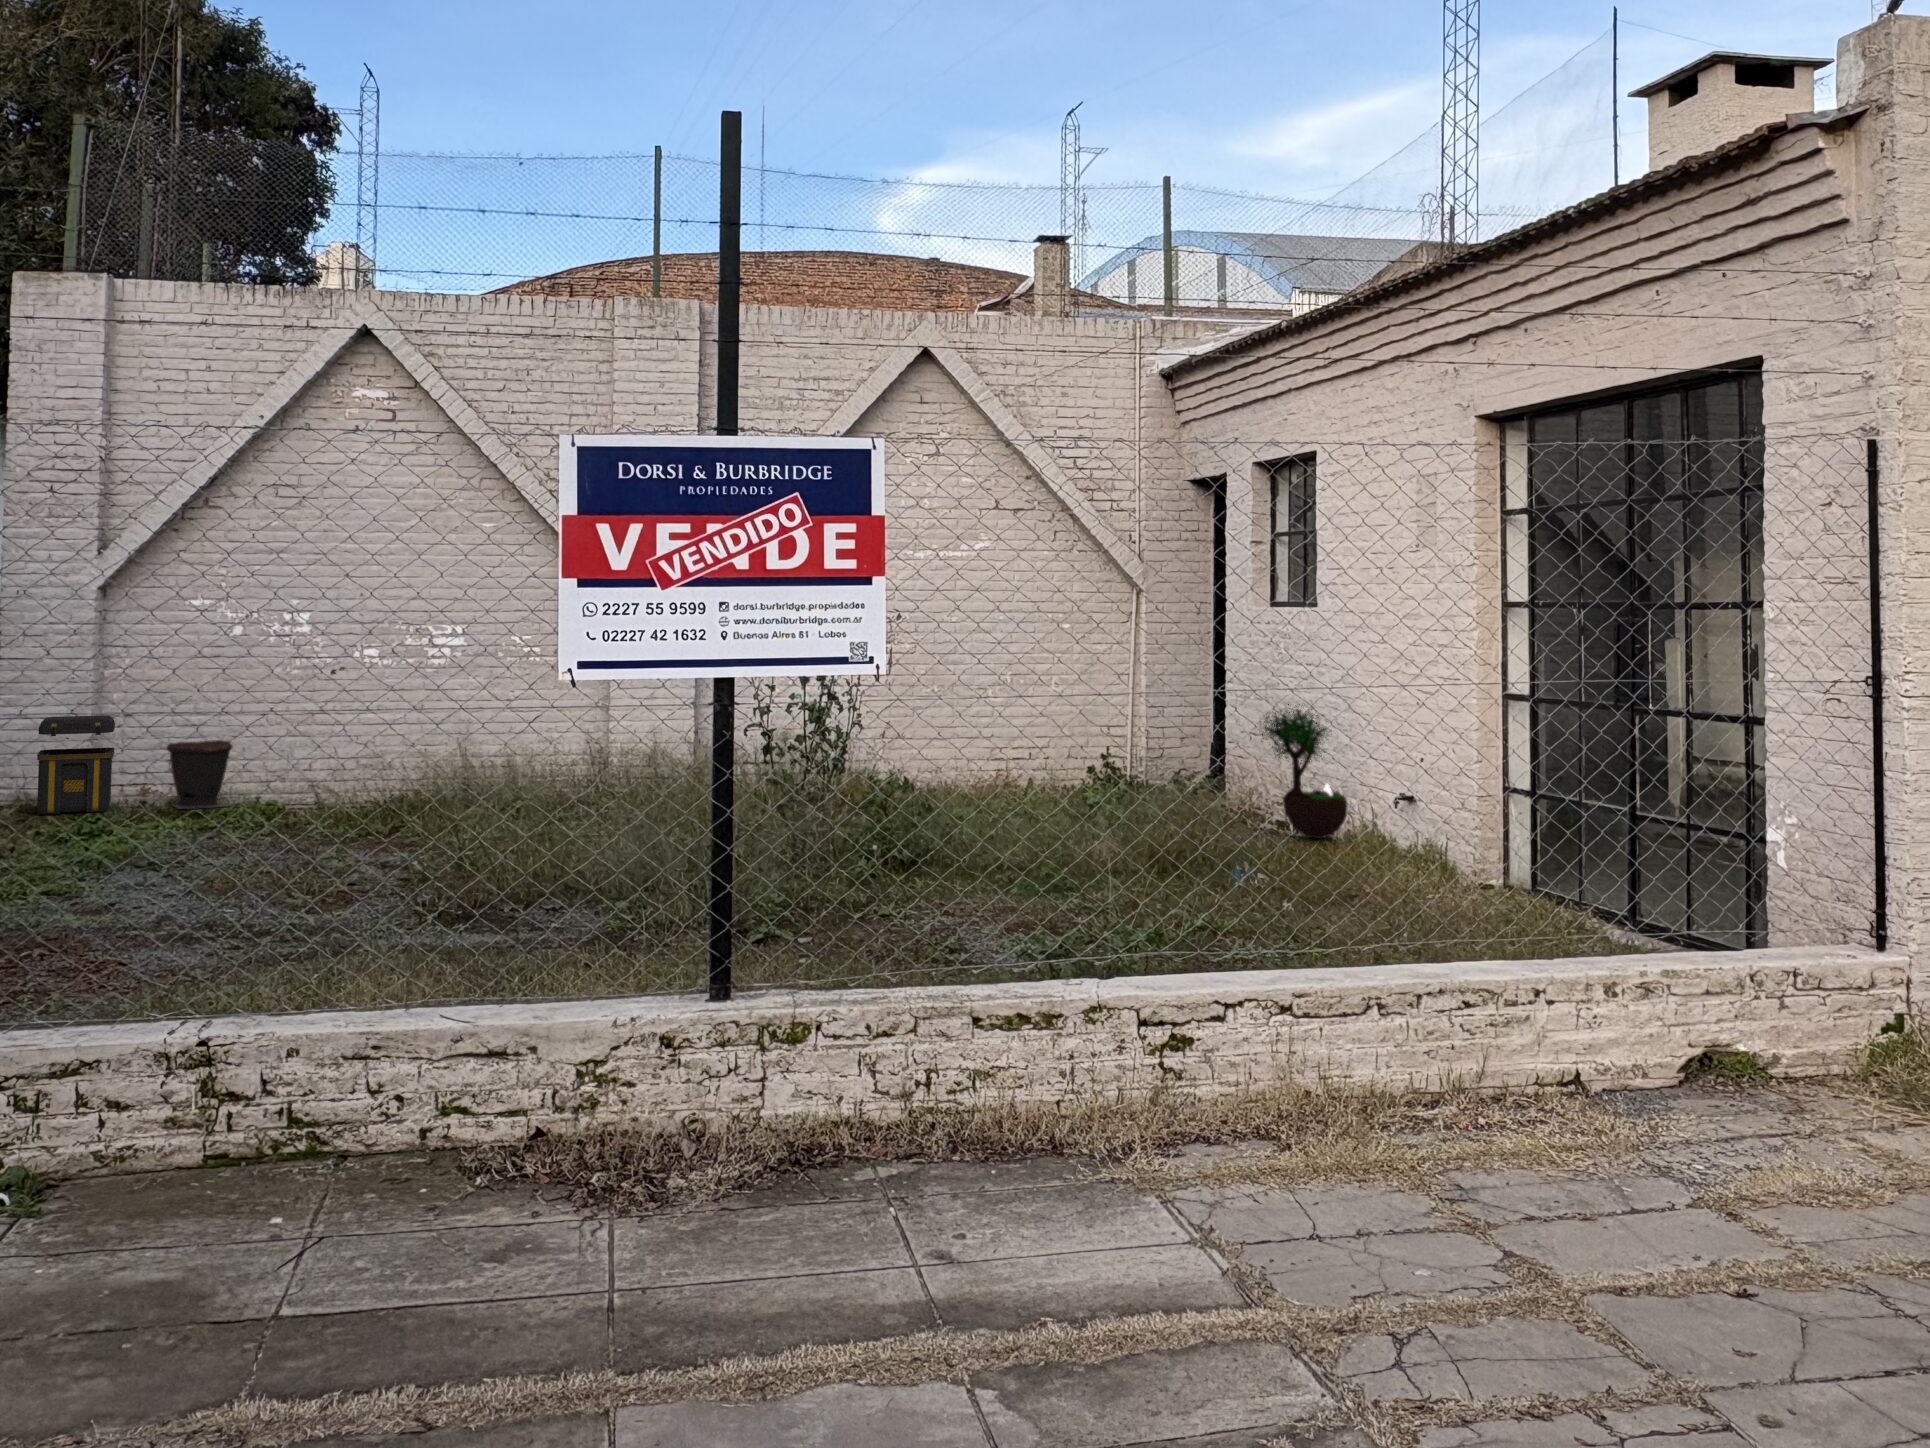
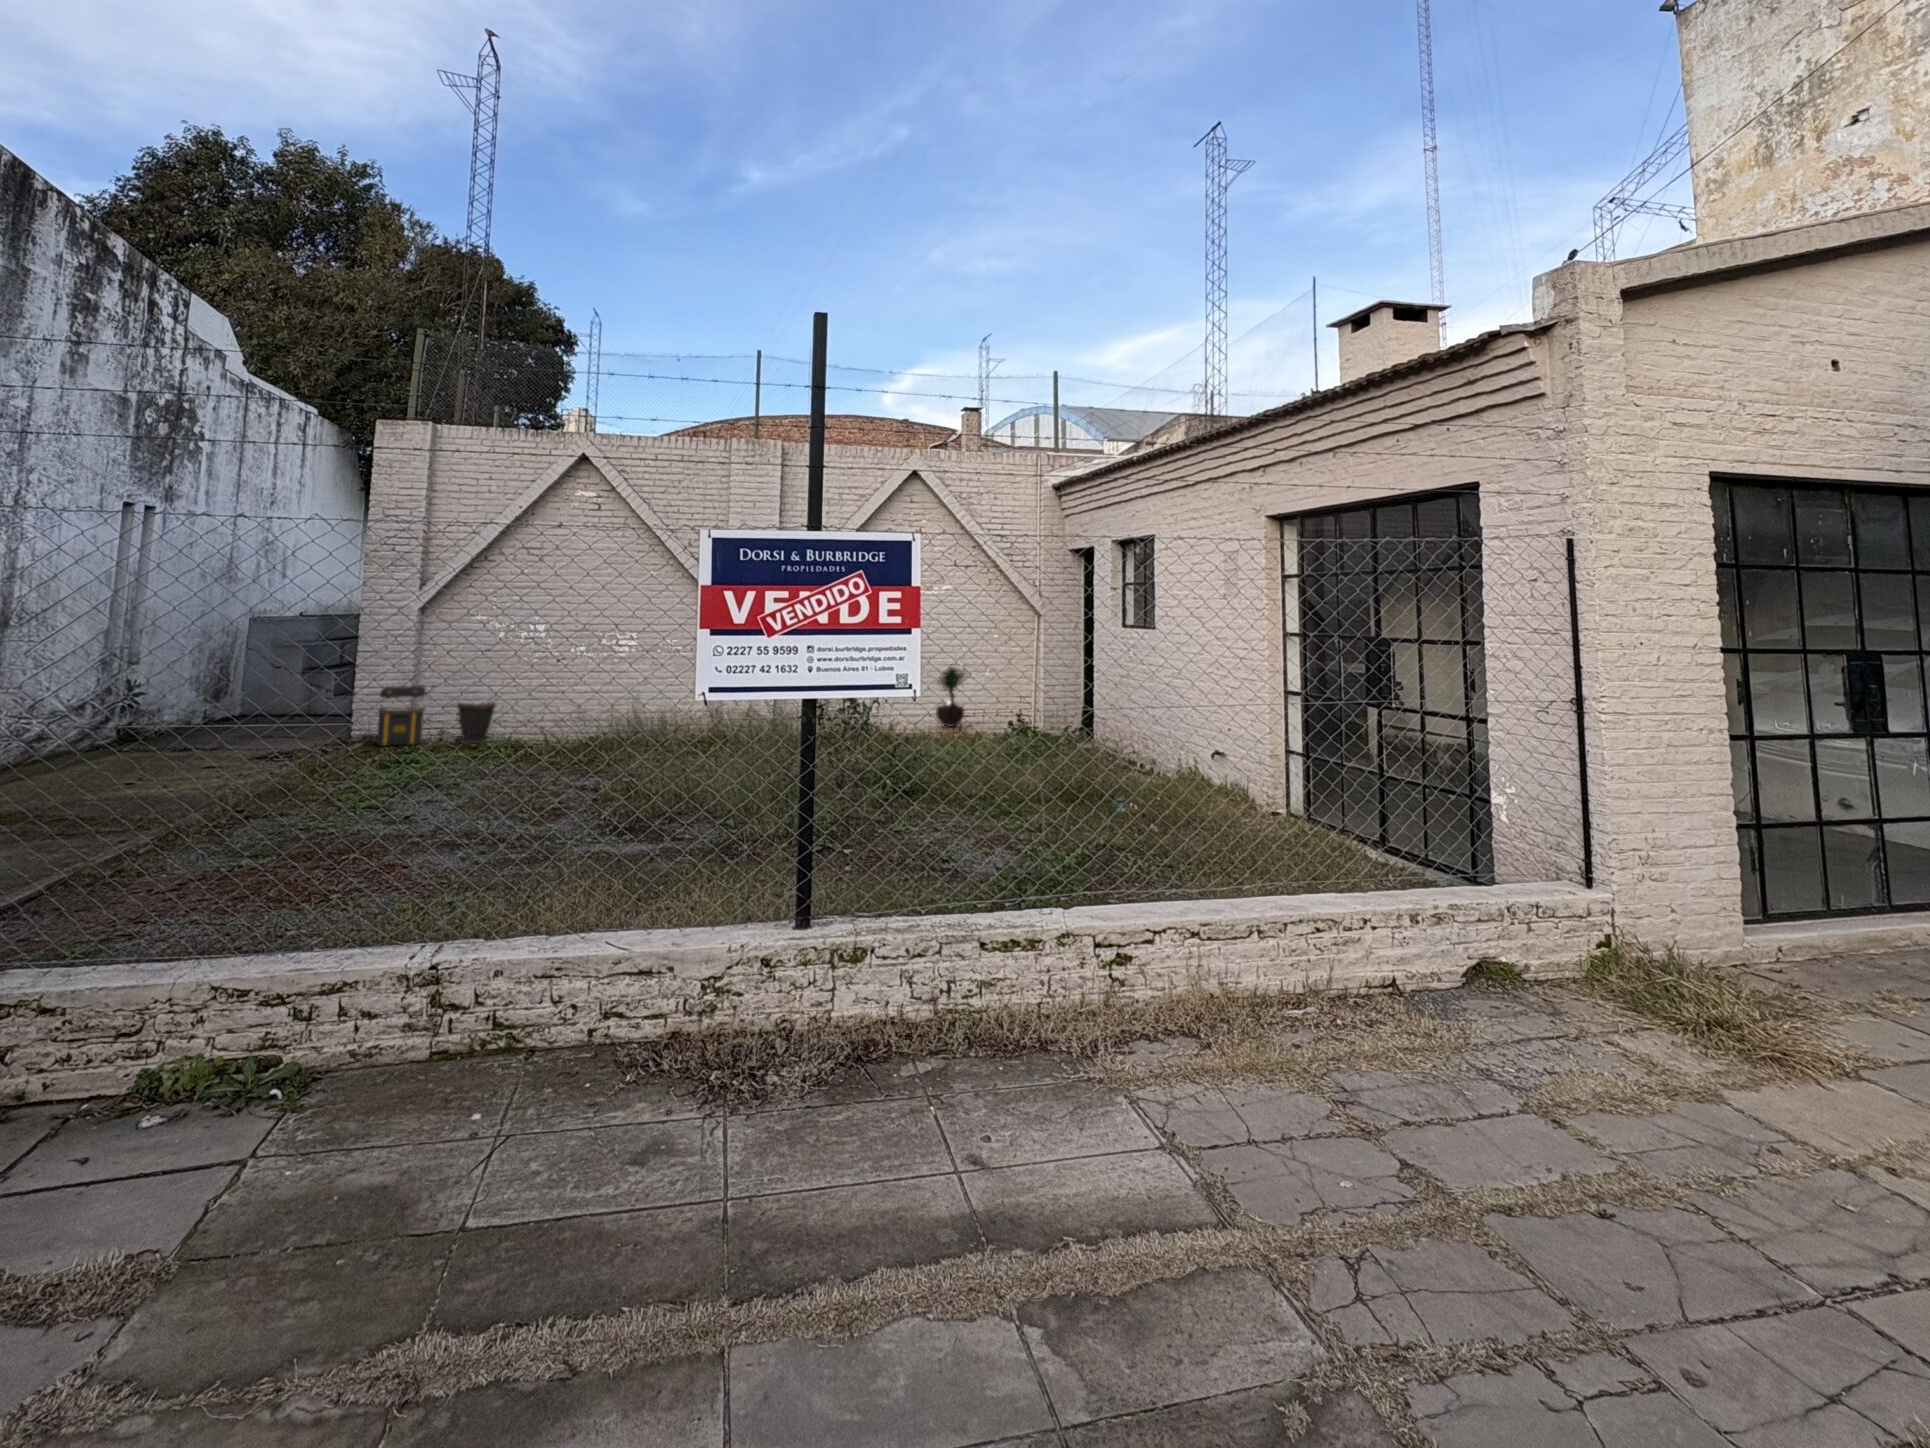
potted tree: present [1260,704,1348,839] -> present [936,664,968,727]

